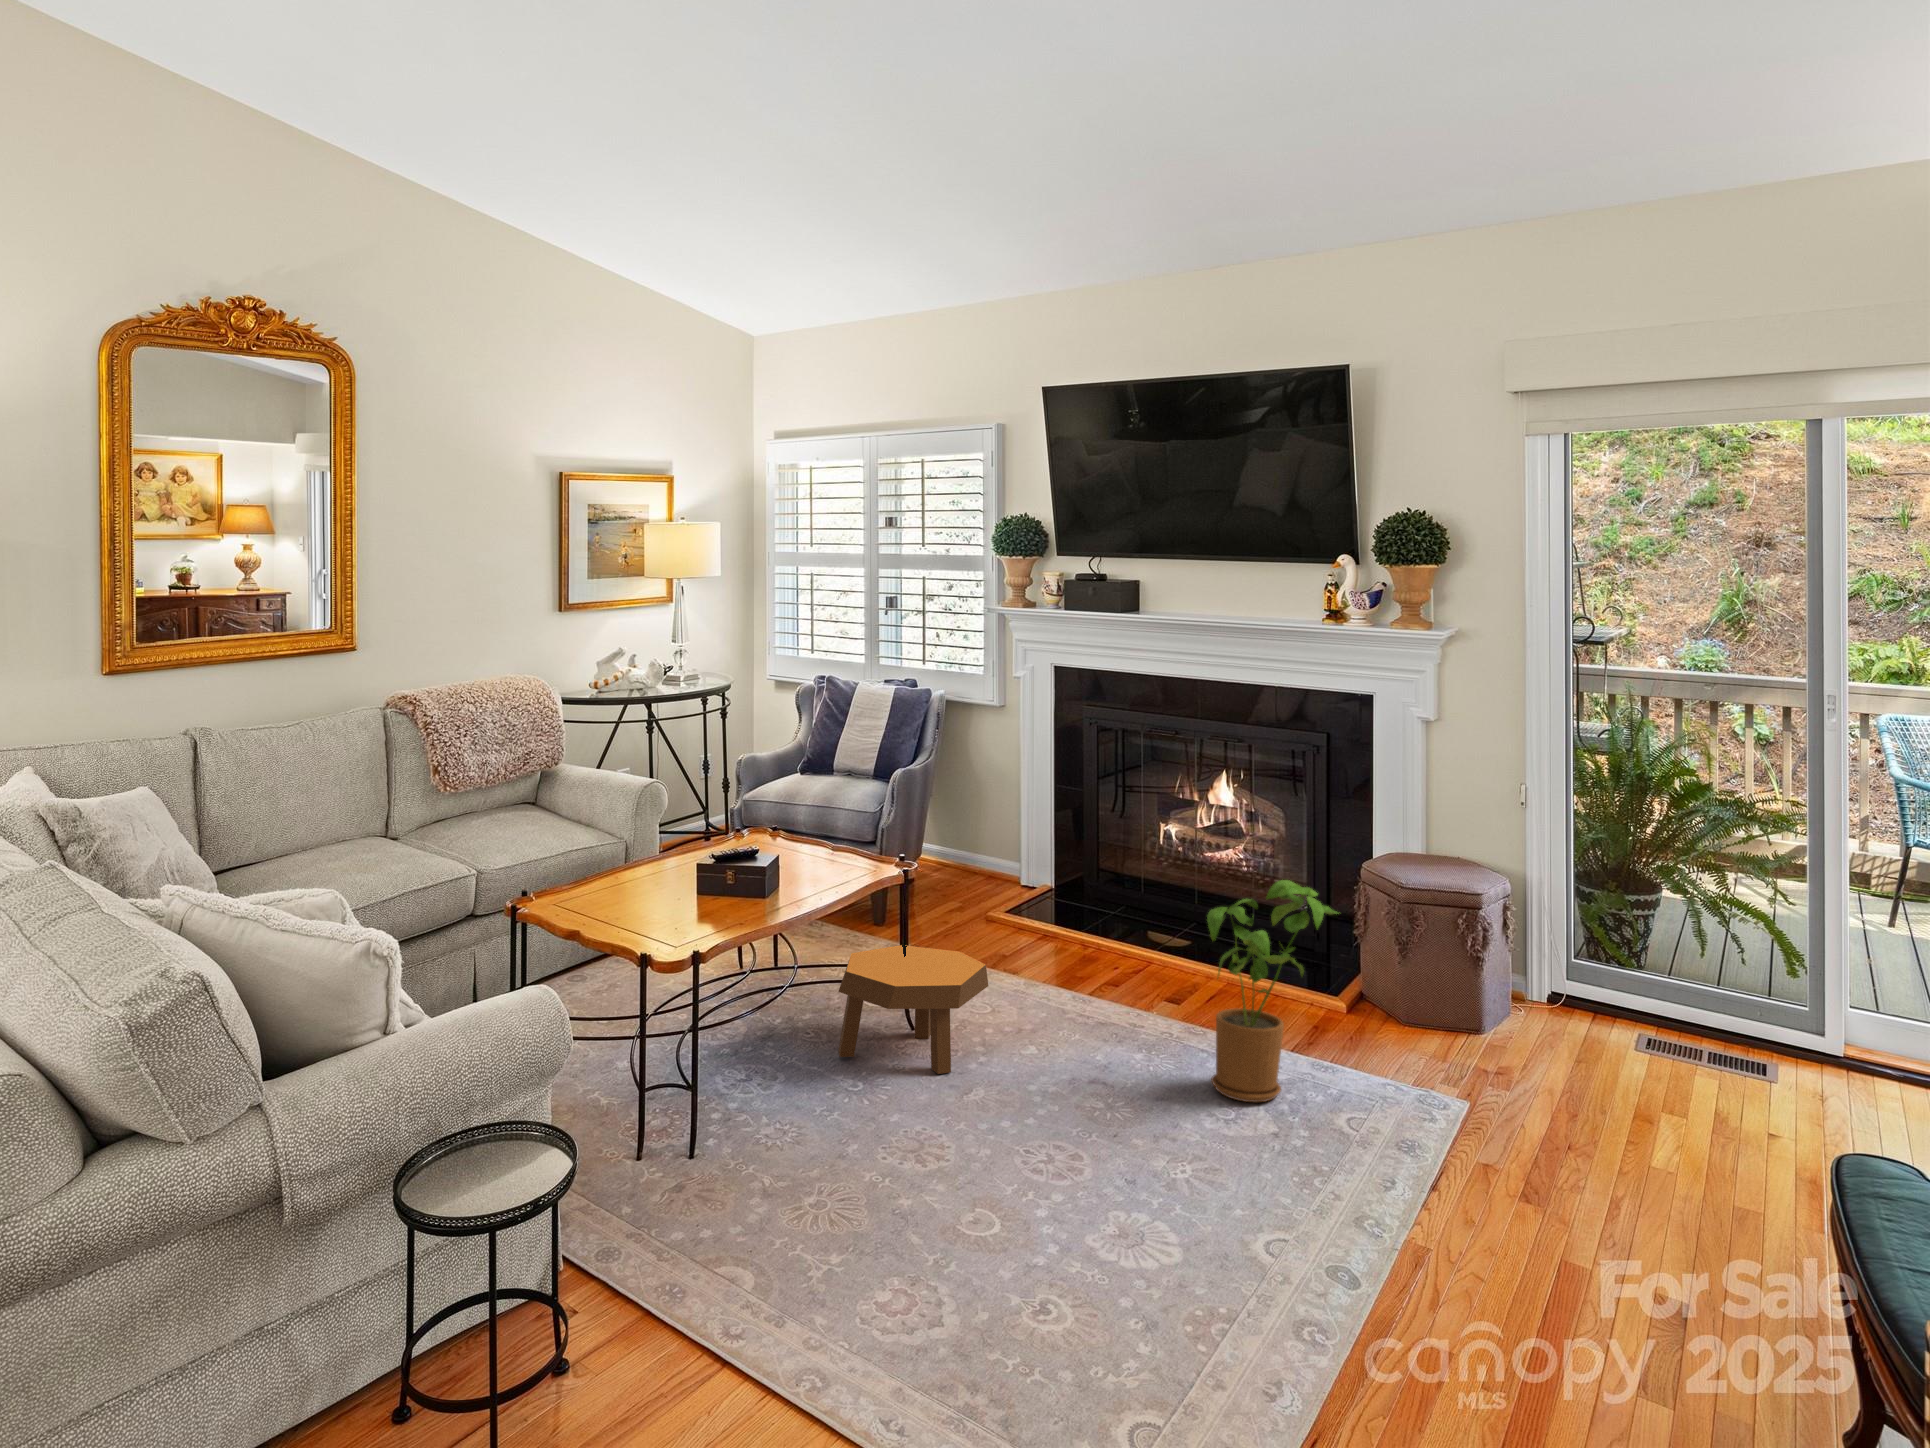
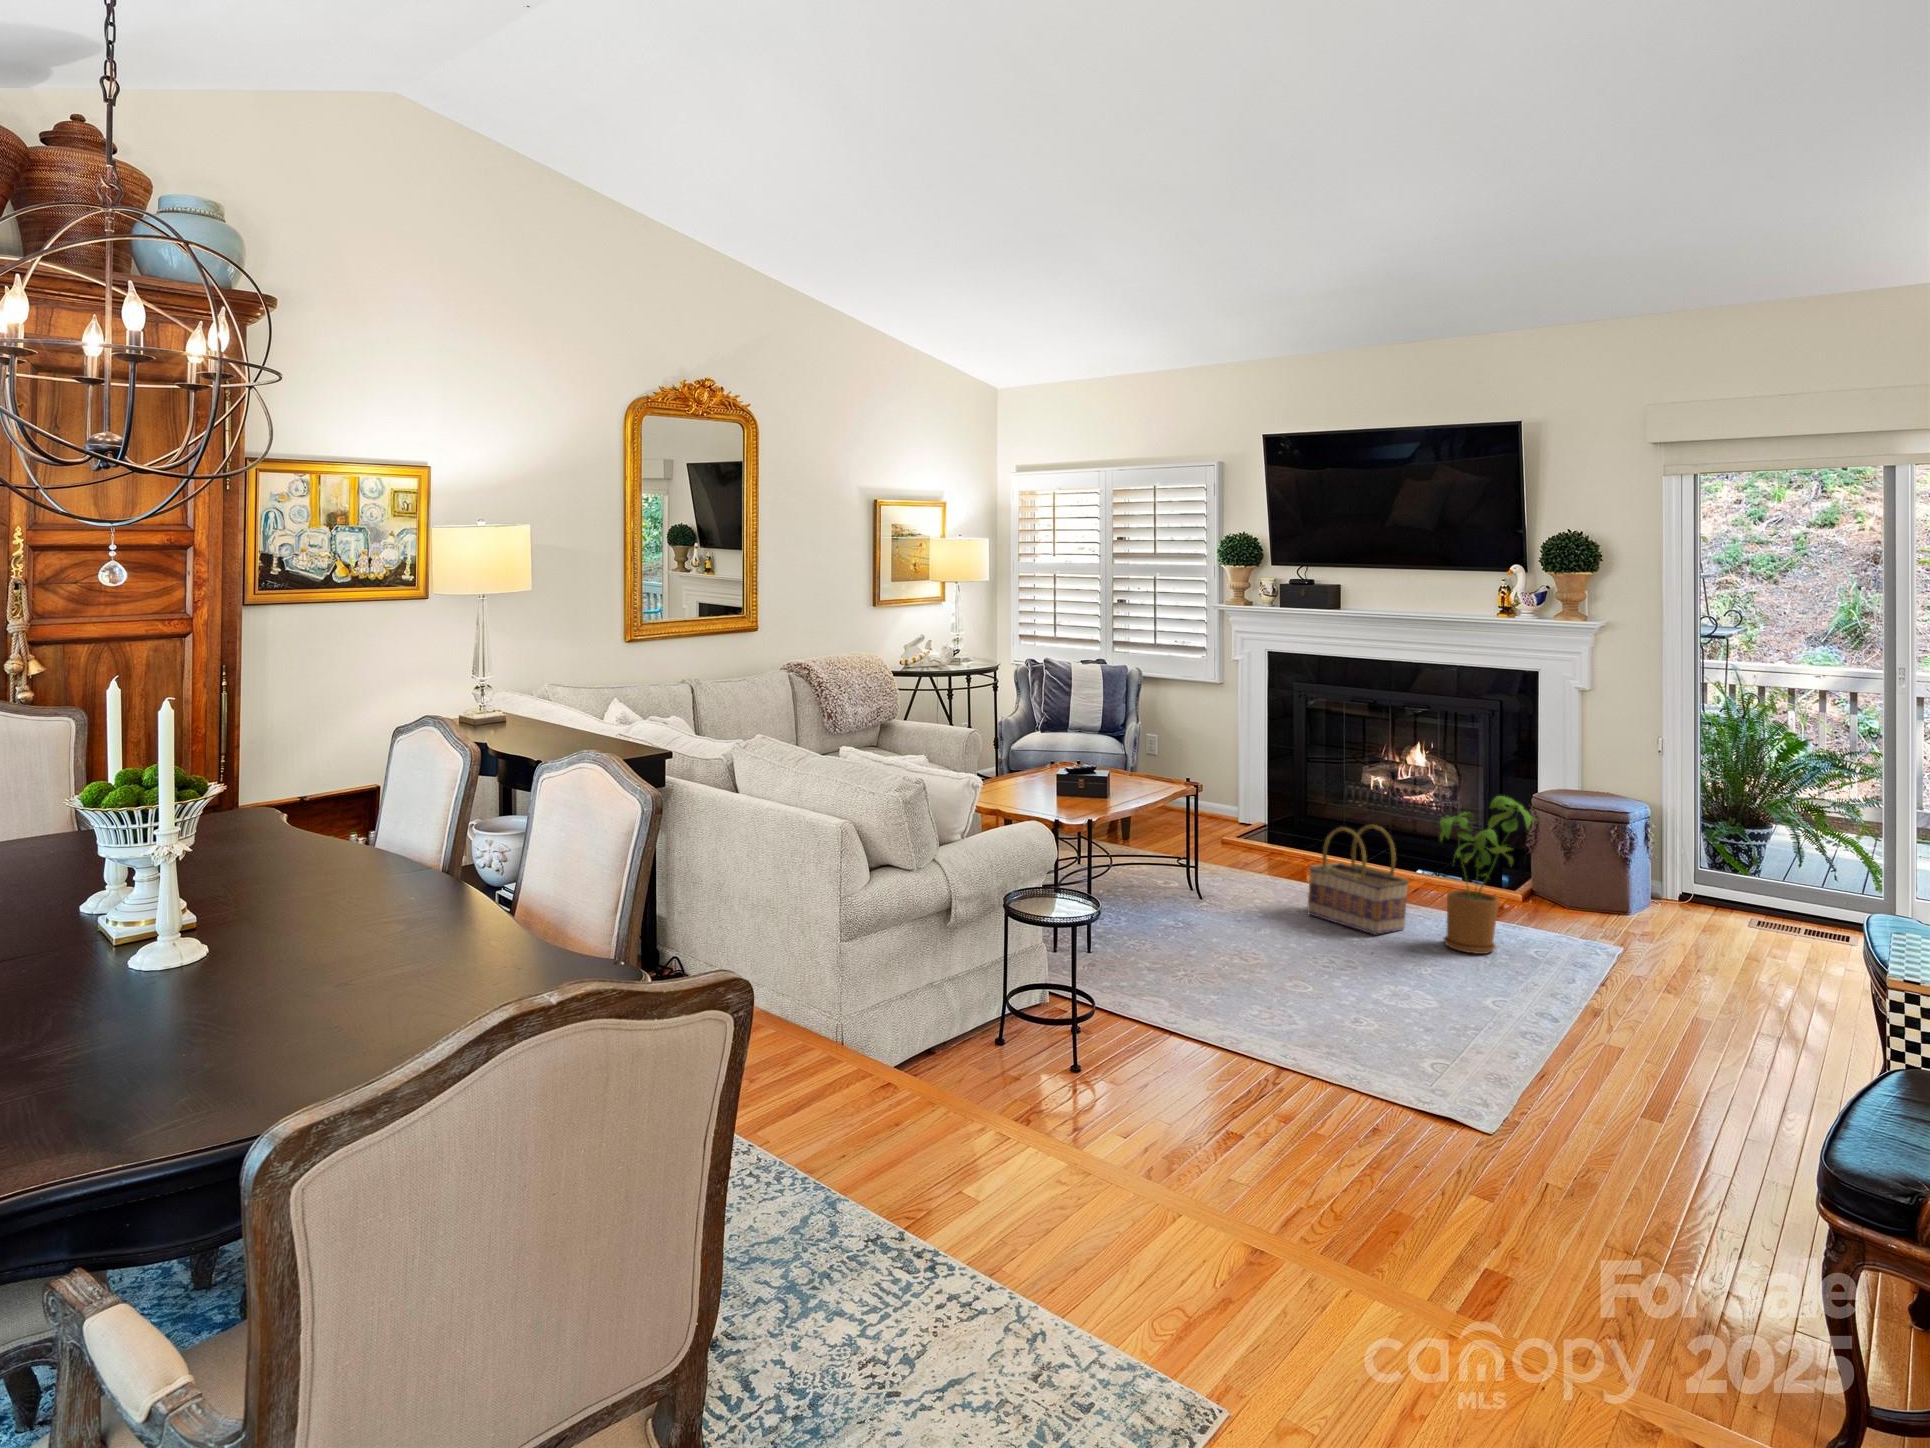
basket: none [1048,911,1175,1070] -> present [1307,824,1409,934]
footstool: present [838,945,988,1074] -> none [1160,849,1269,936]

